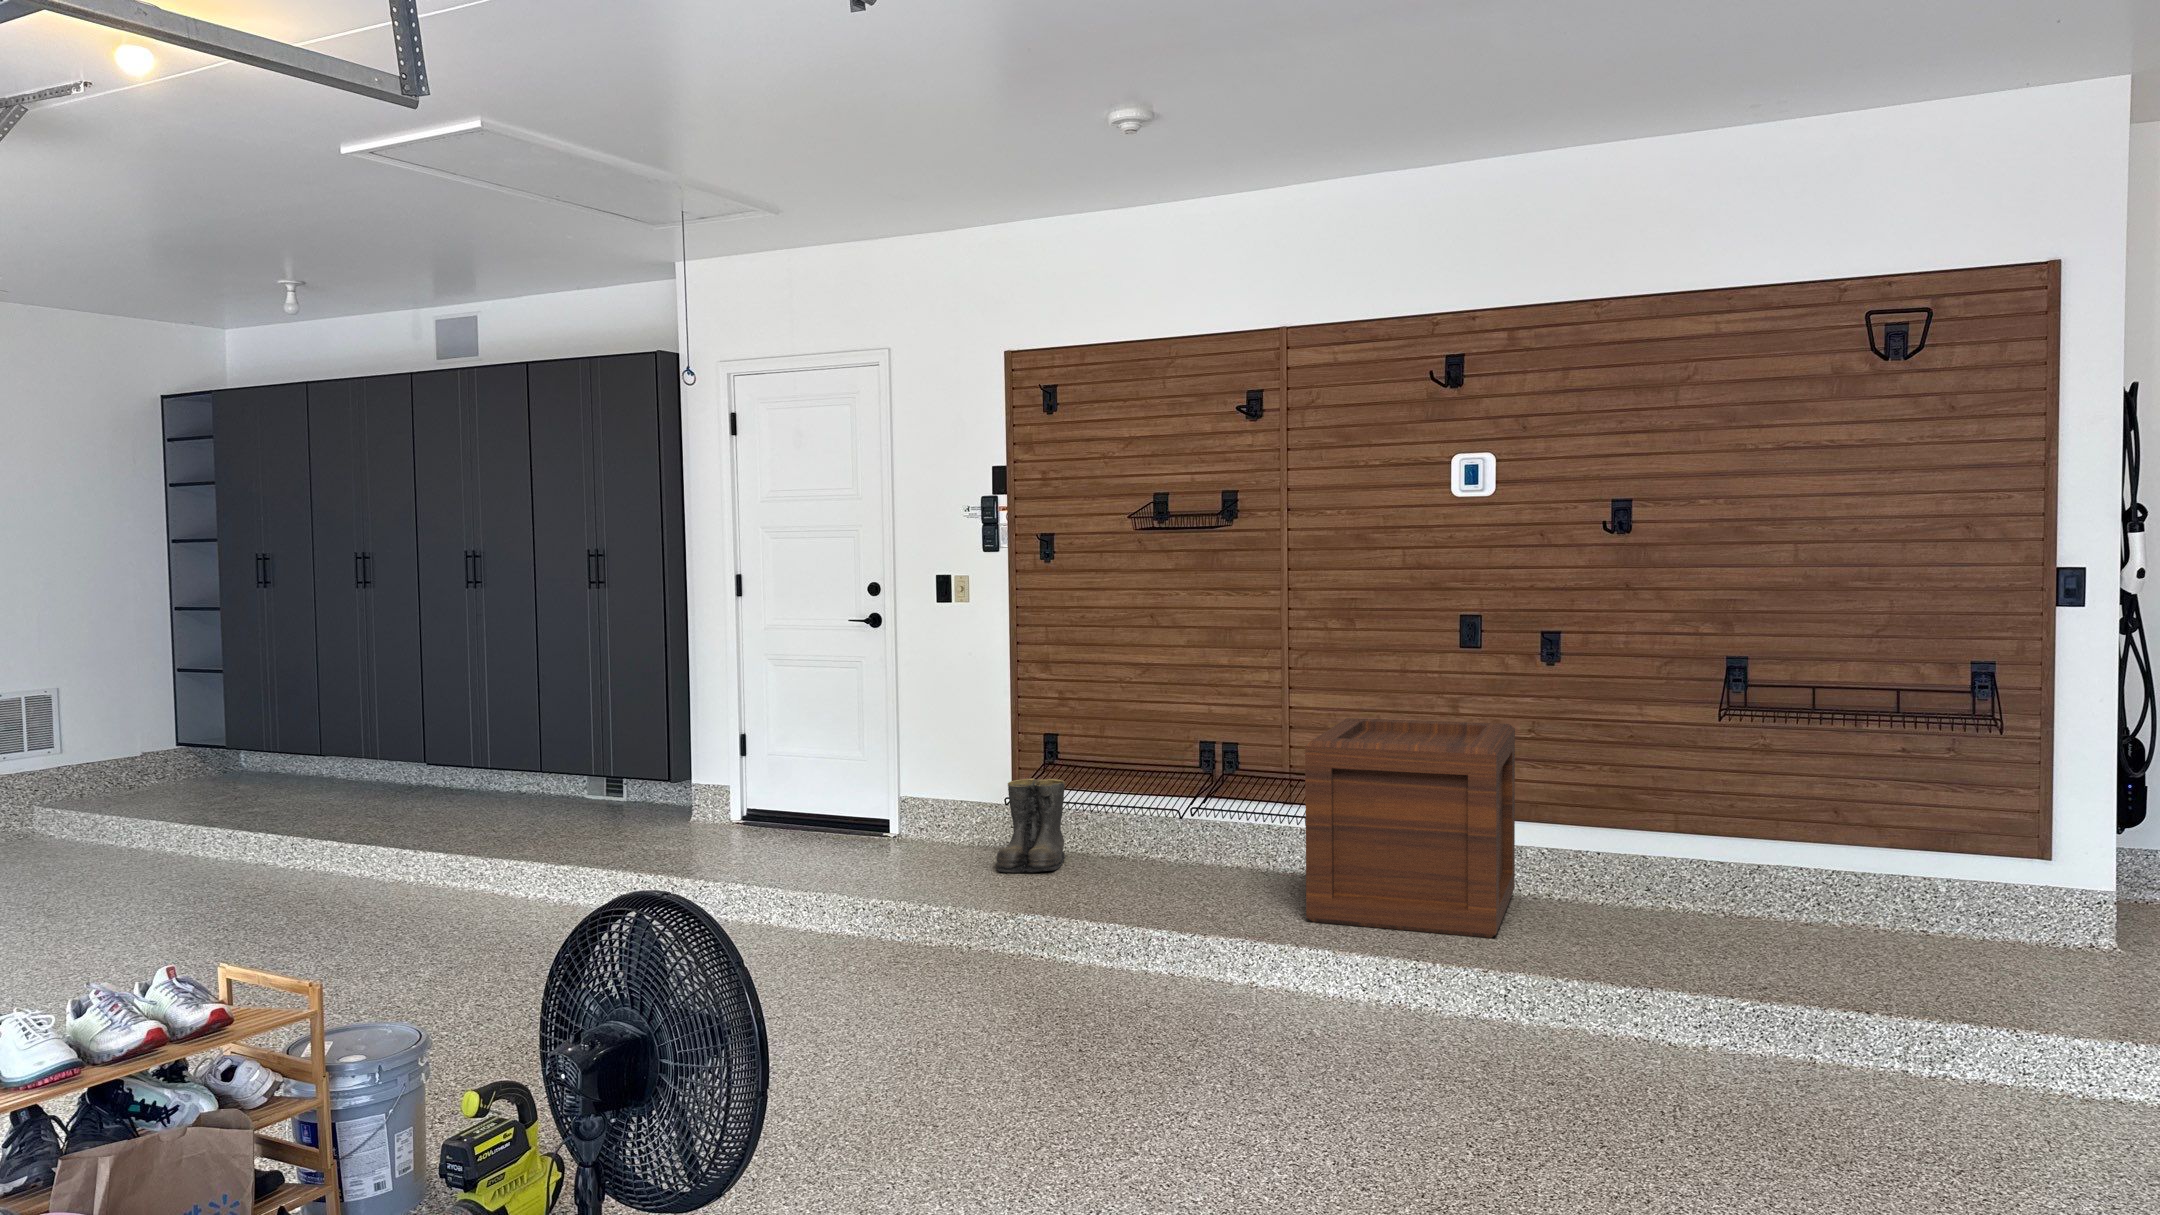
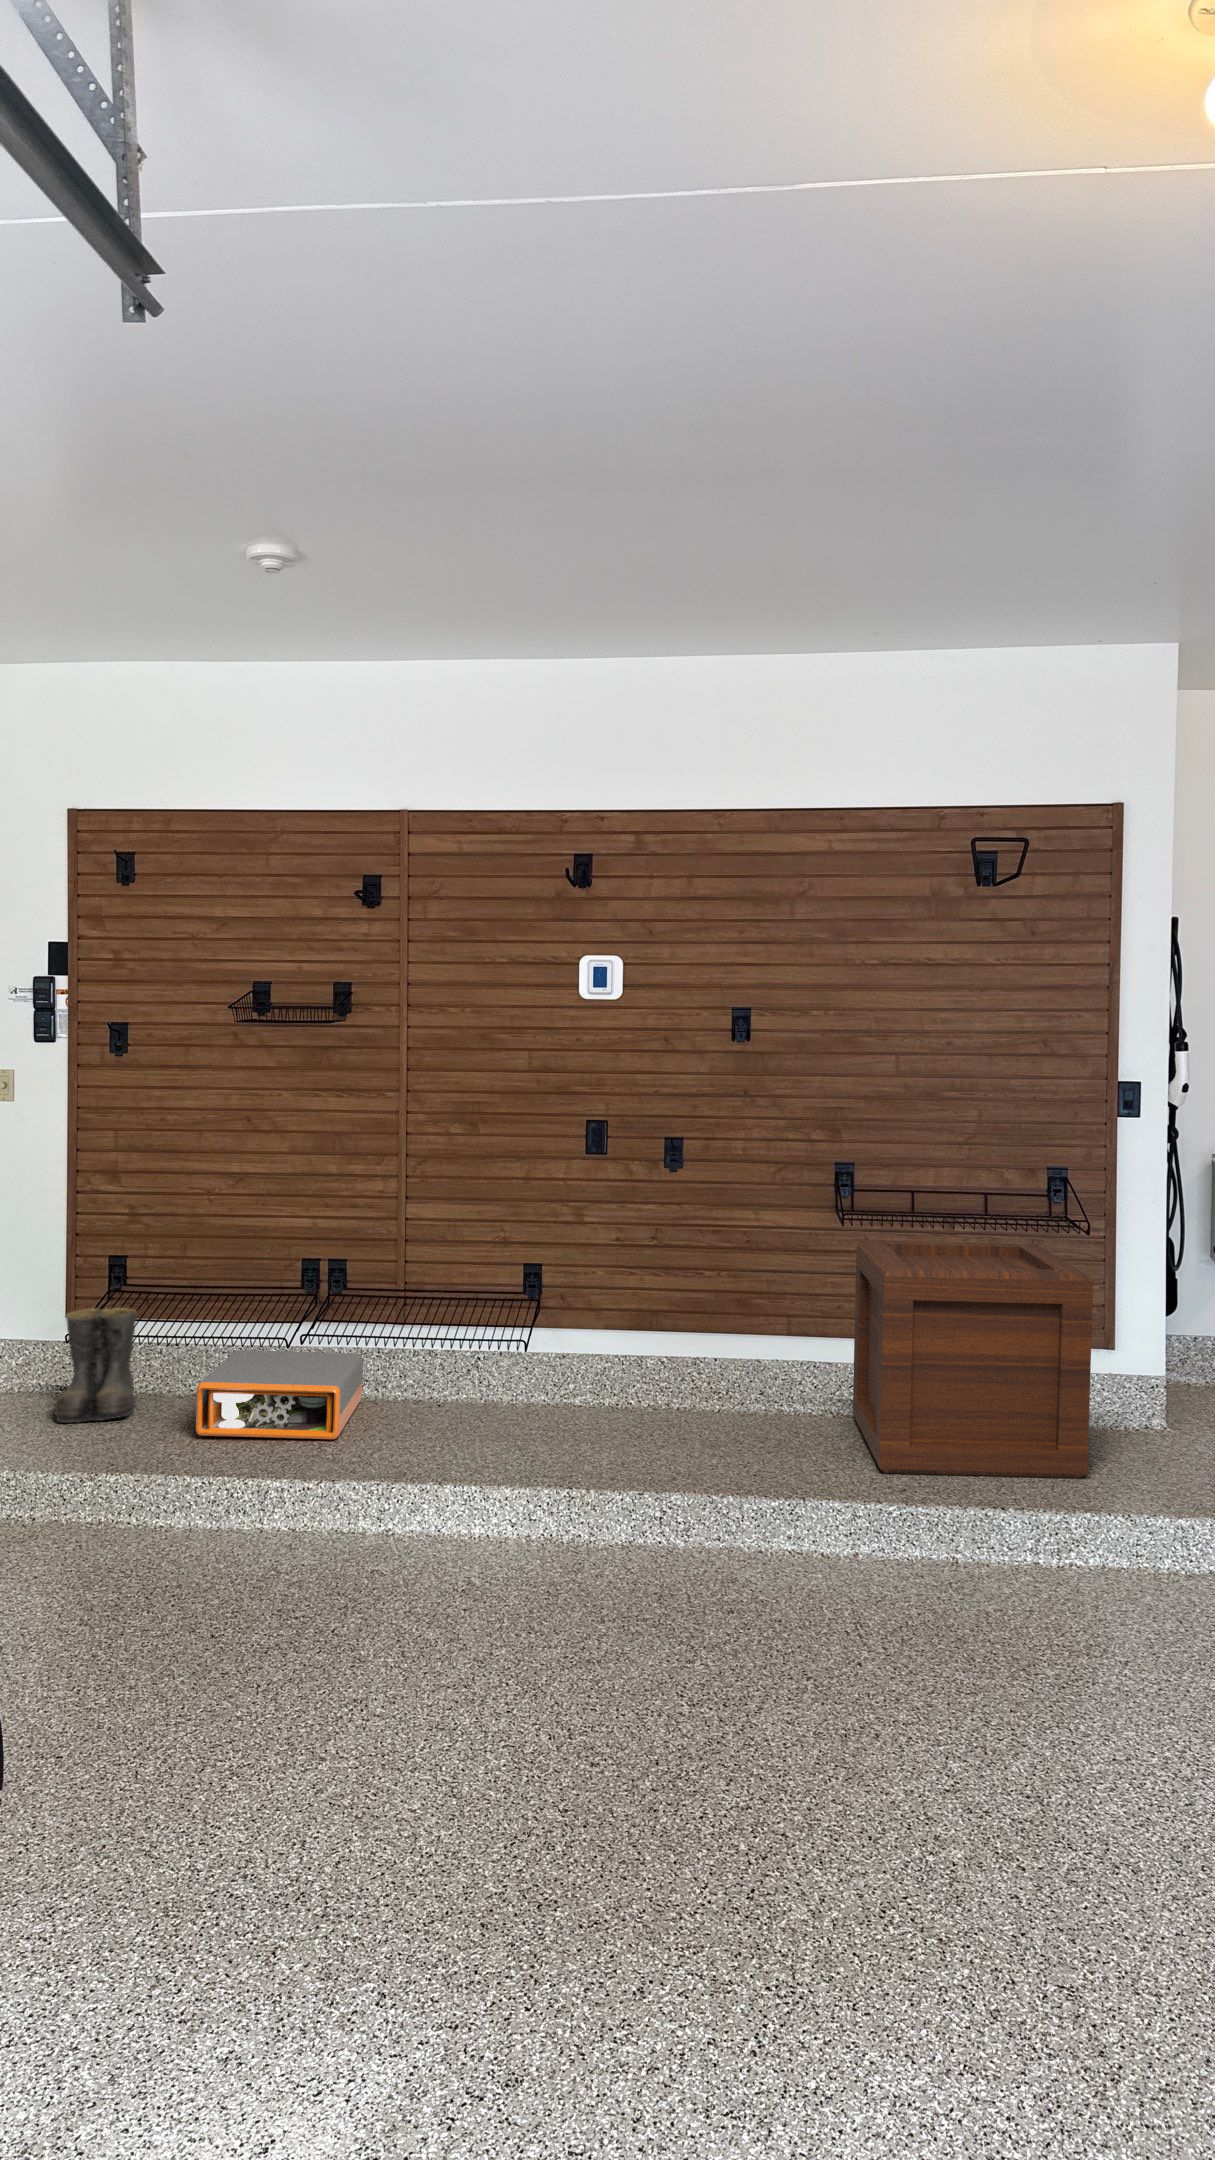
wooden crate: present [1305,718,1515,938] -> present [853,1240,1093,1478]
storage box: none [1102,819,1255,900] -> present [196,1350,363,1439]

